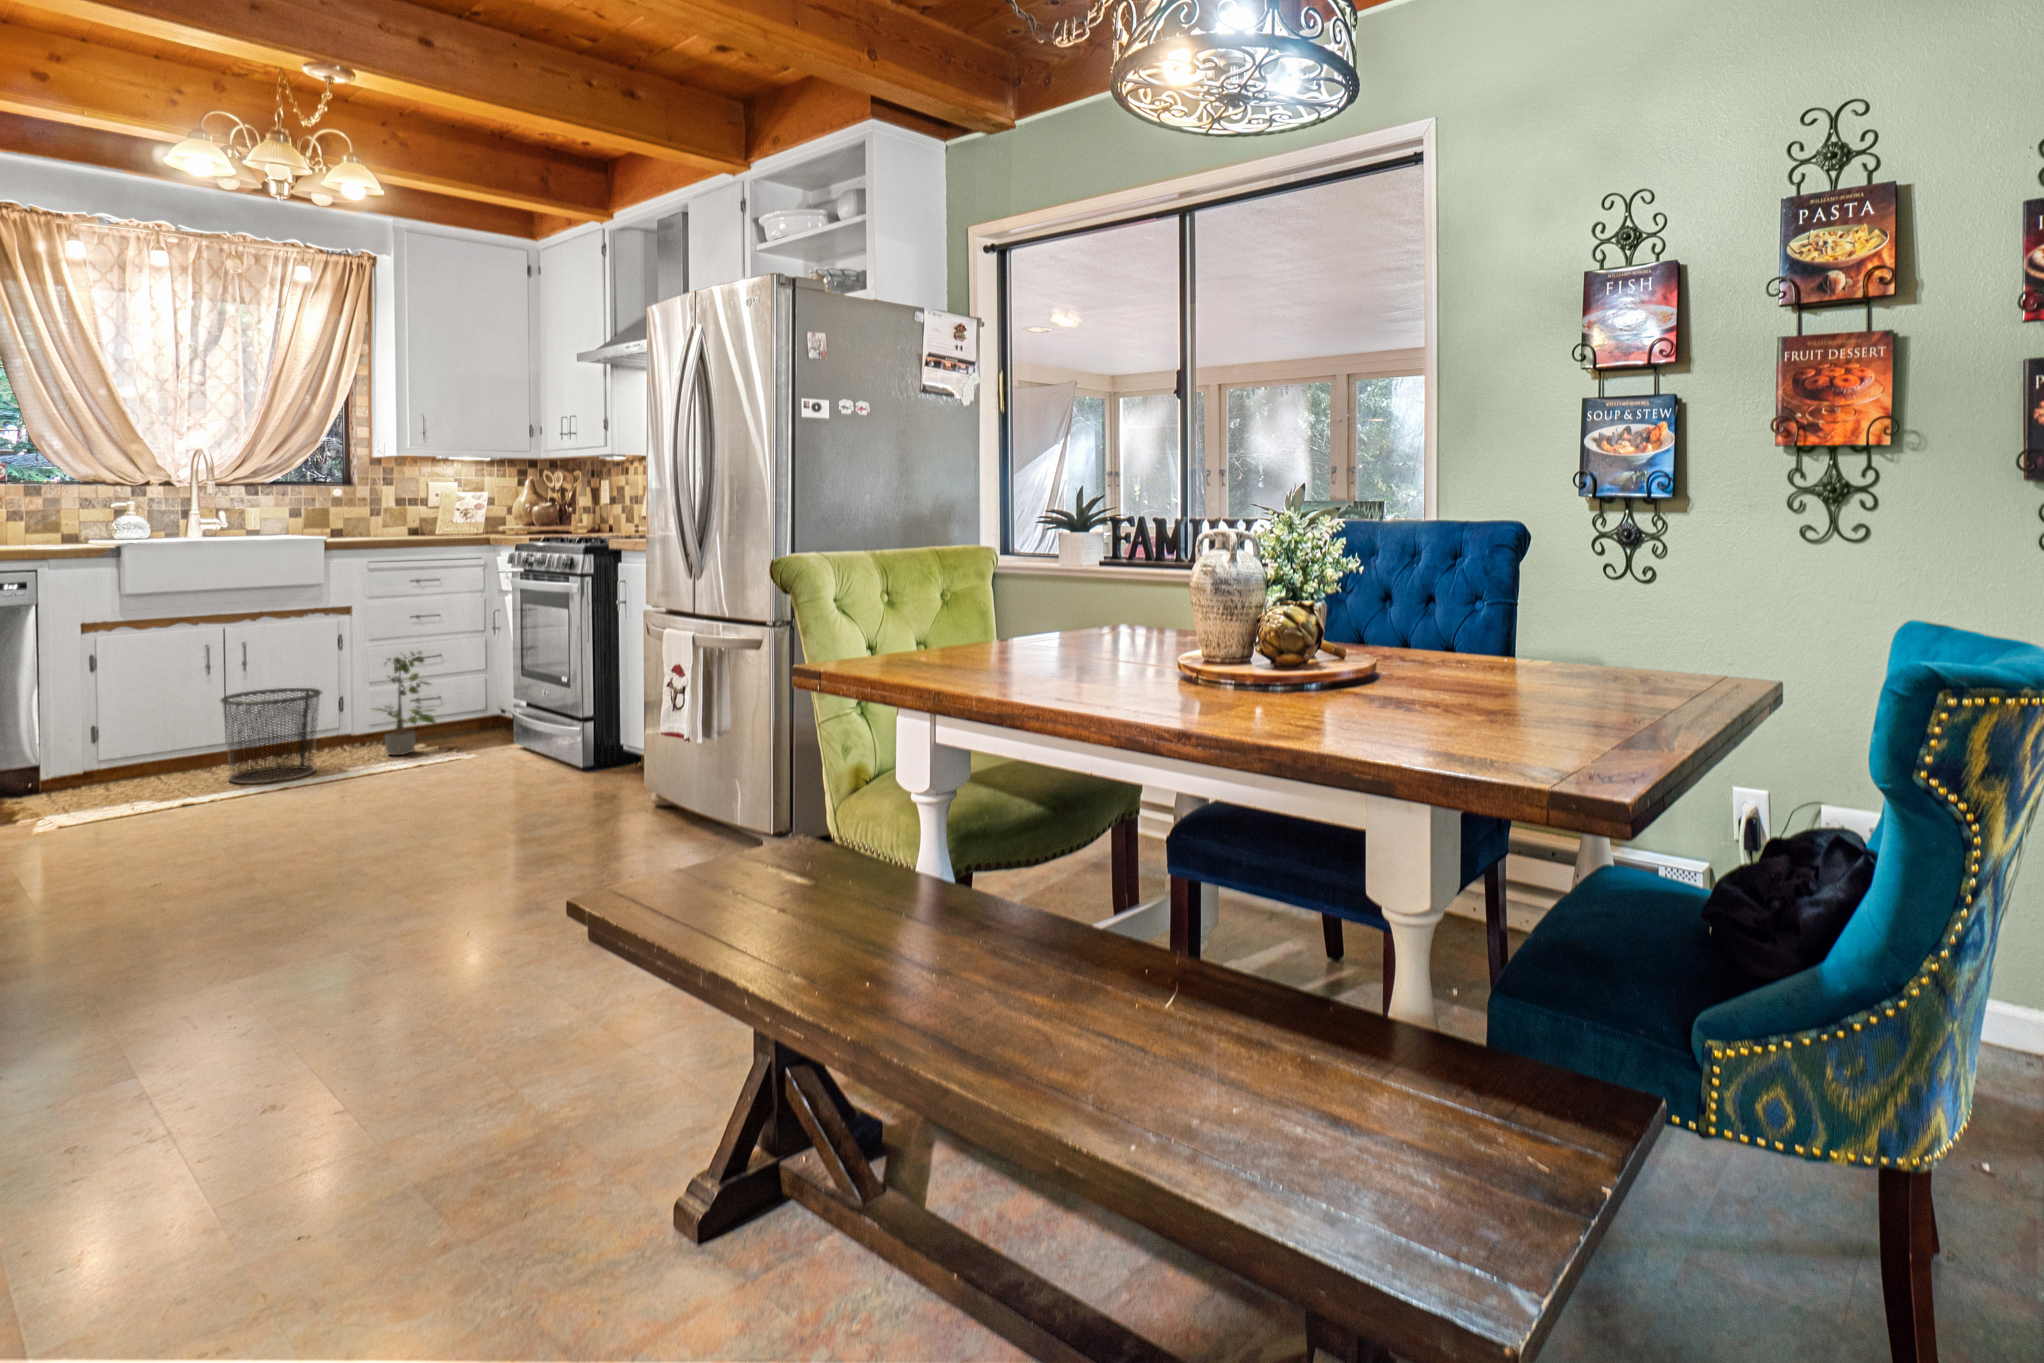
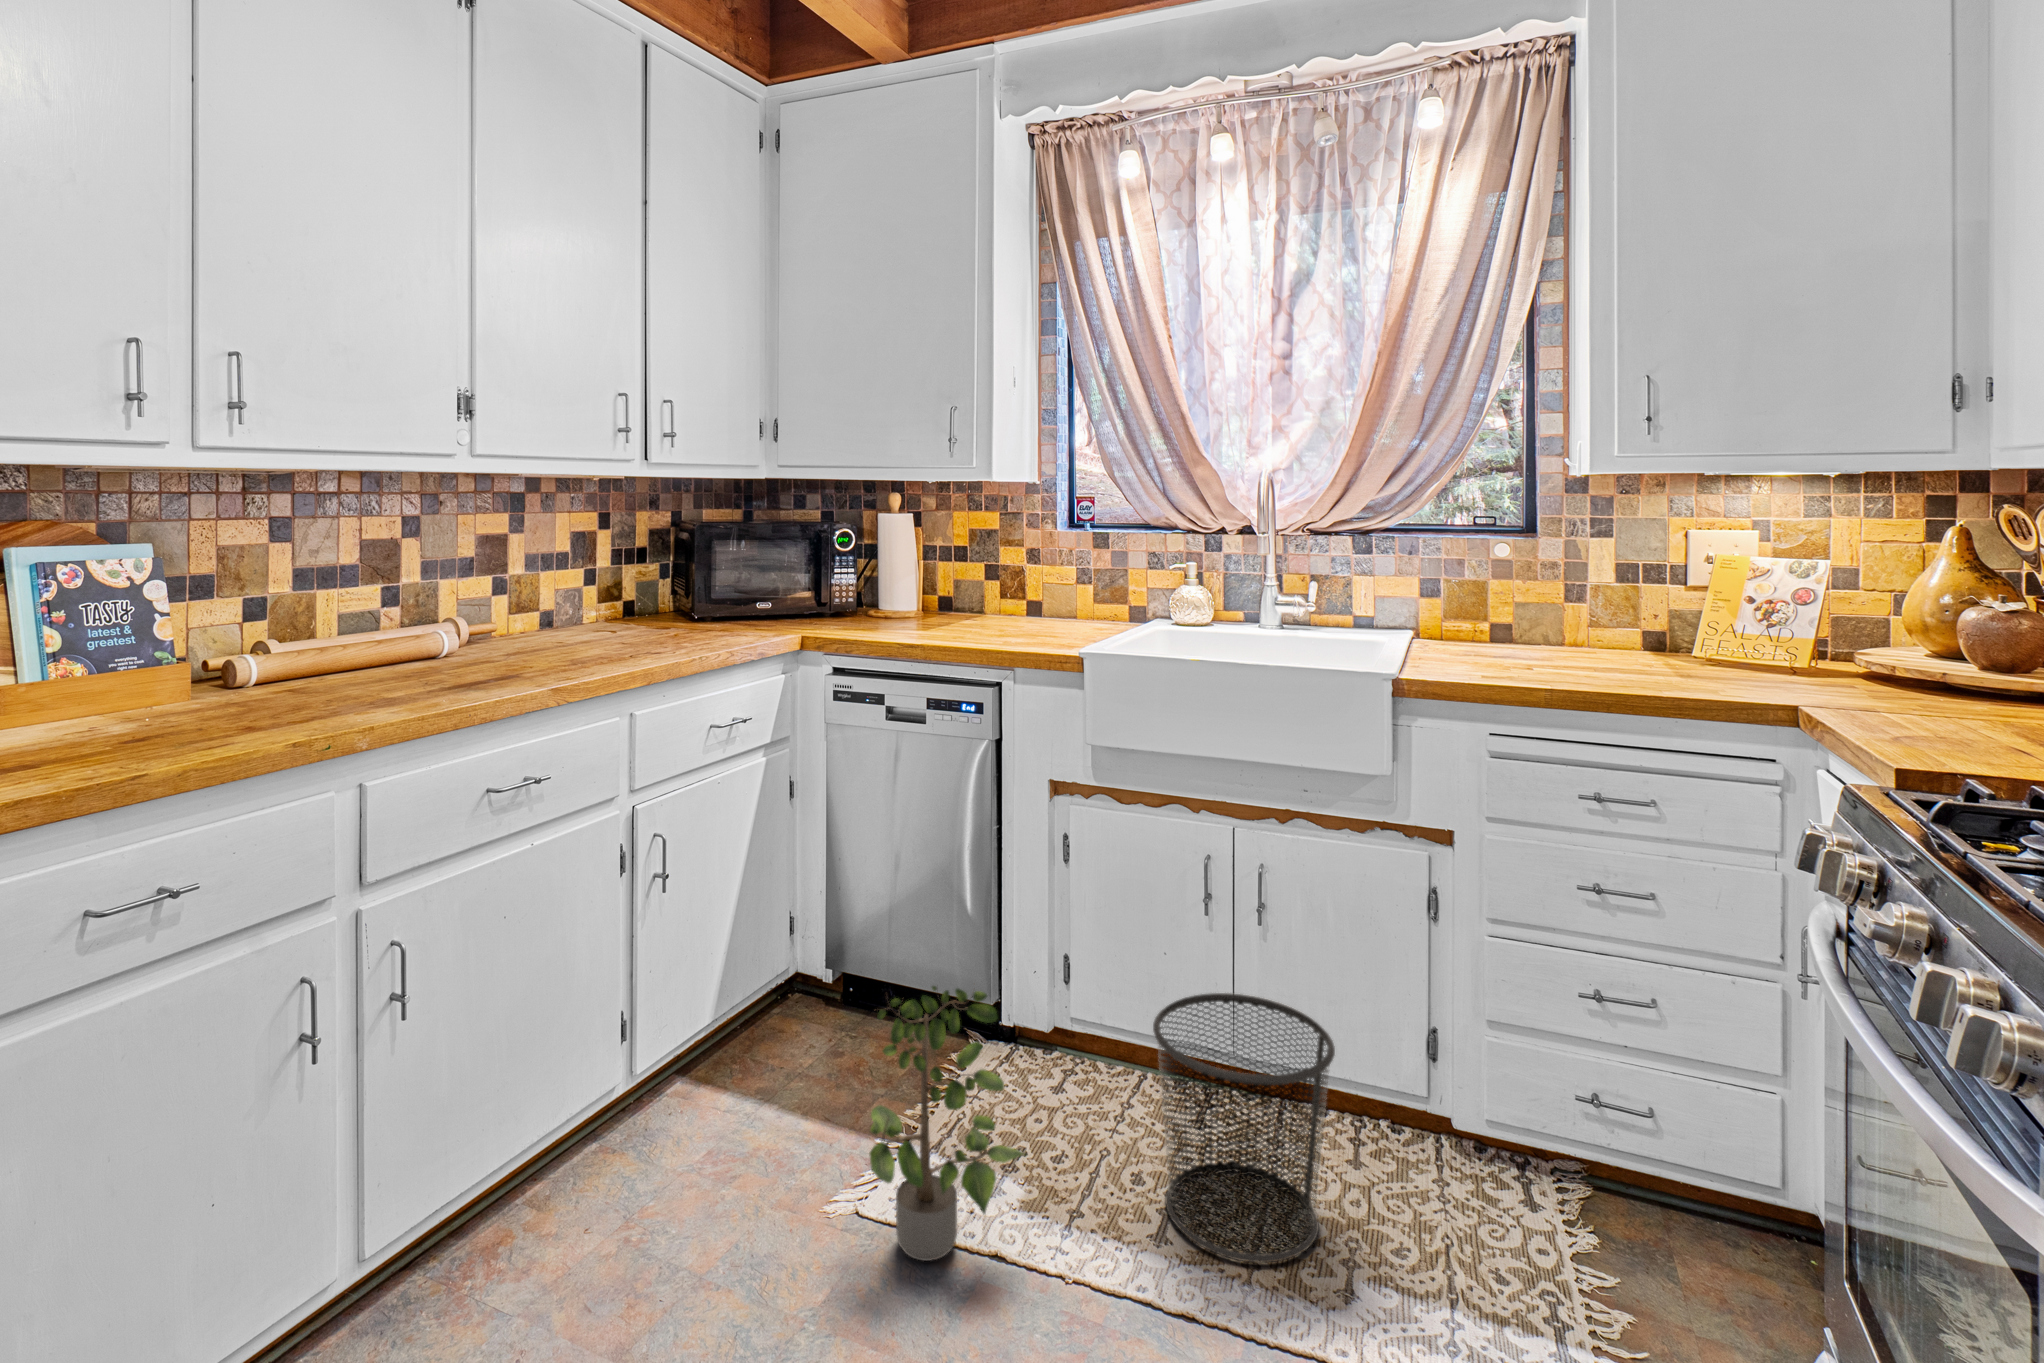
potted plant: present [375,652,436,755] -> present [869,986,1025,1261]

